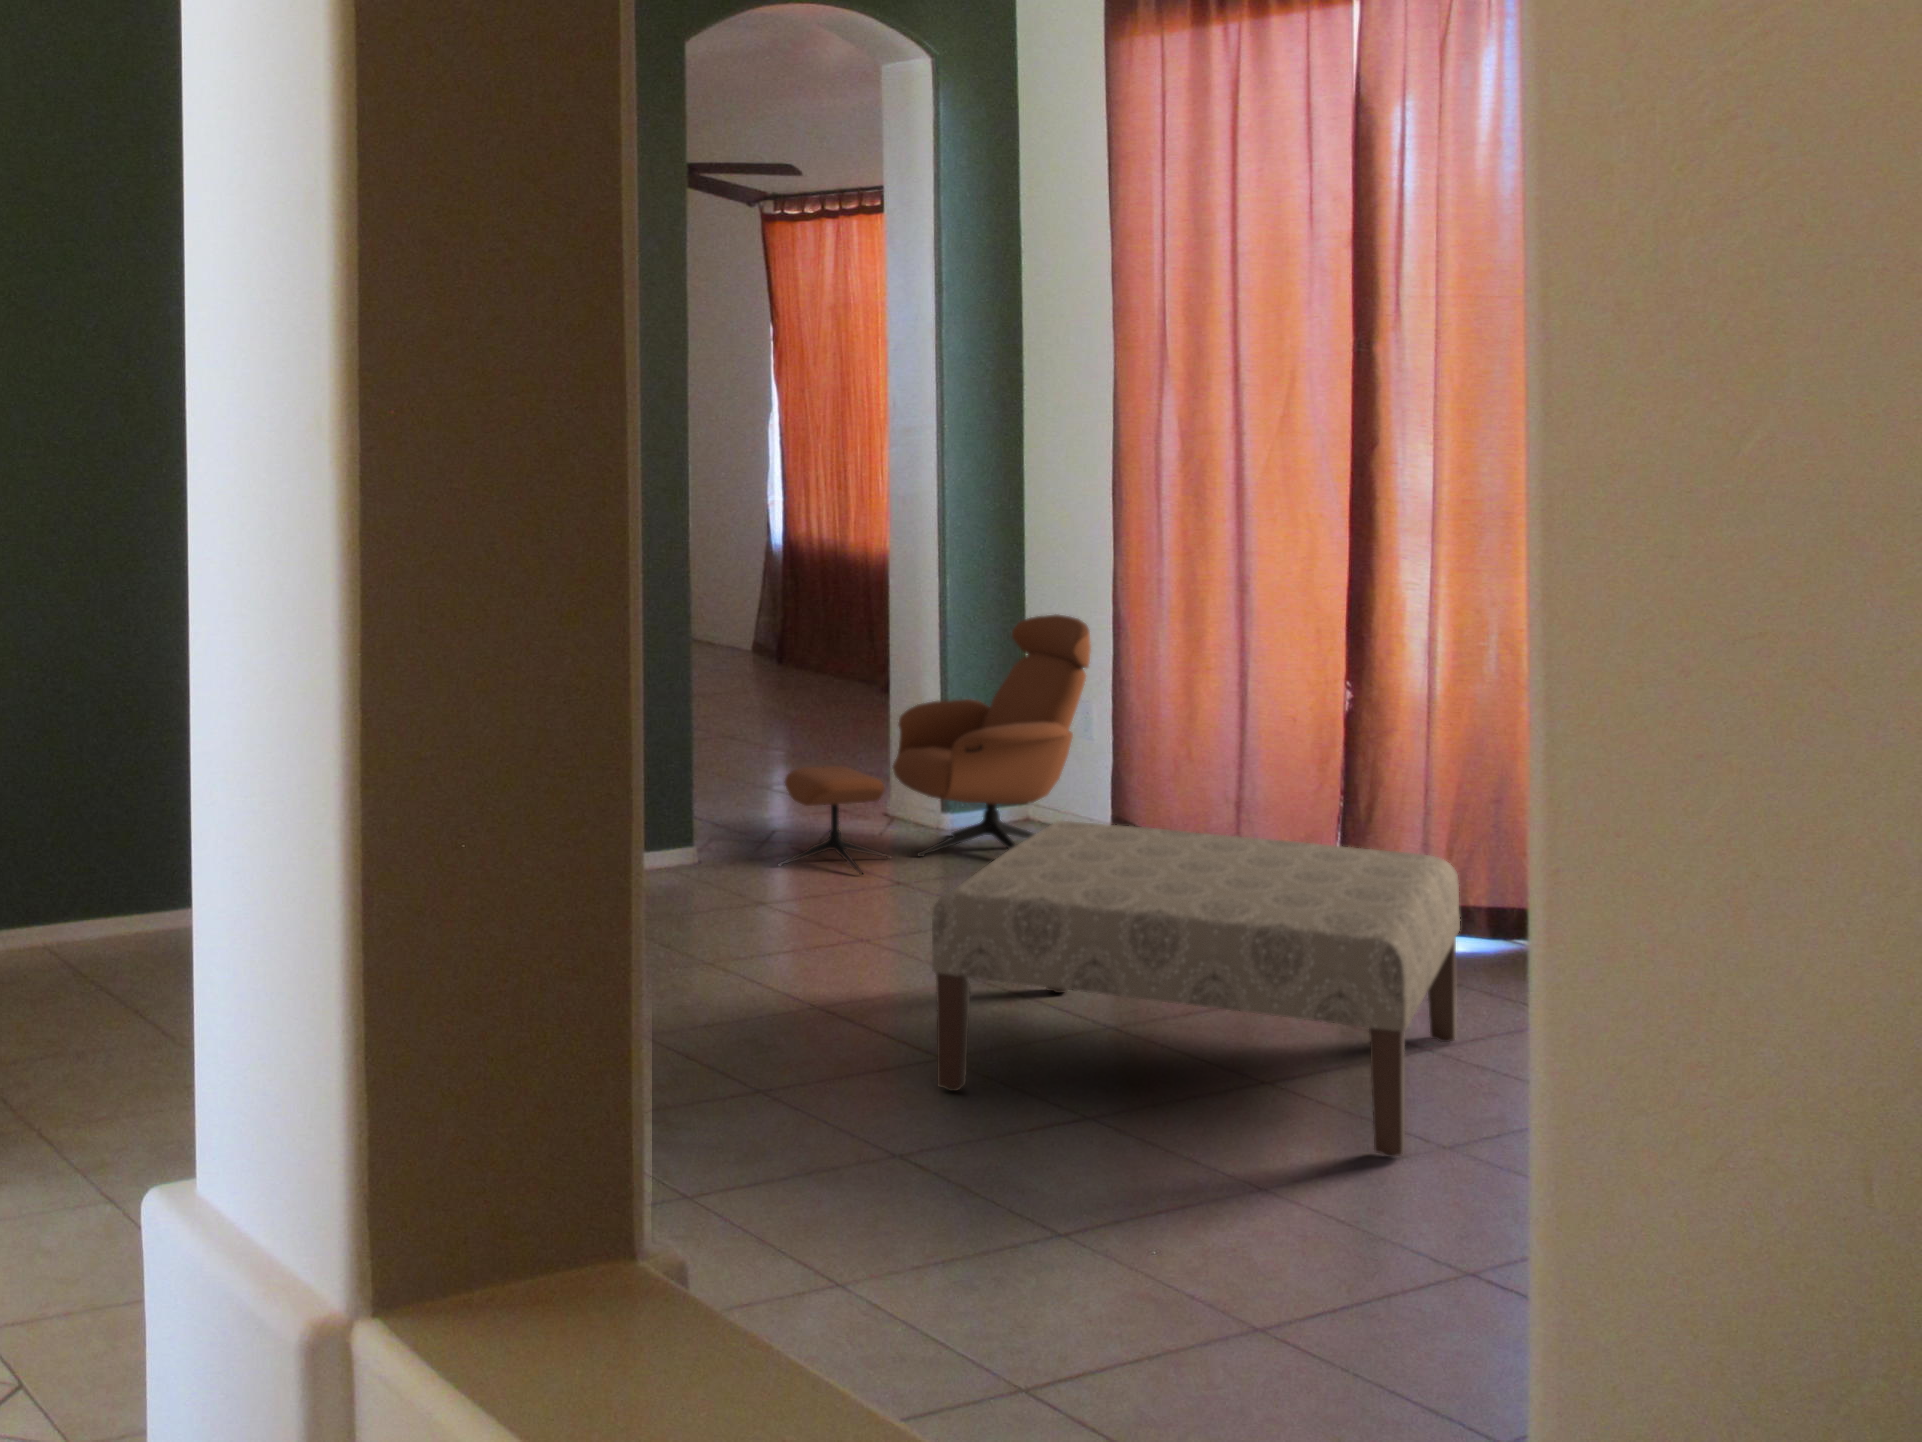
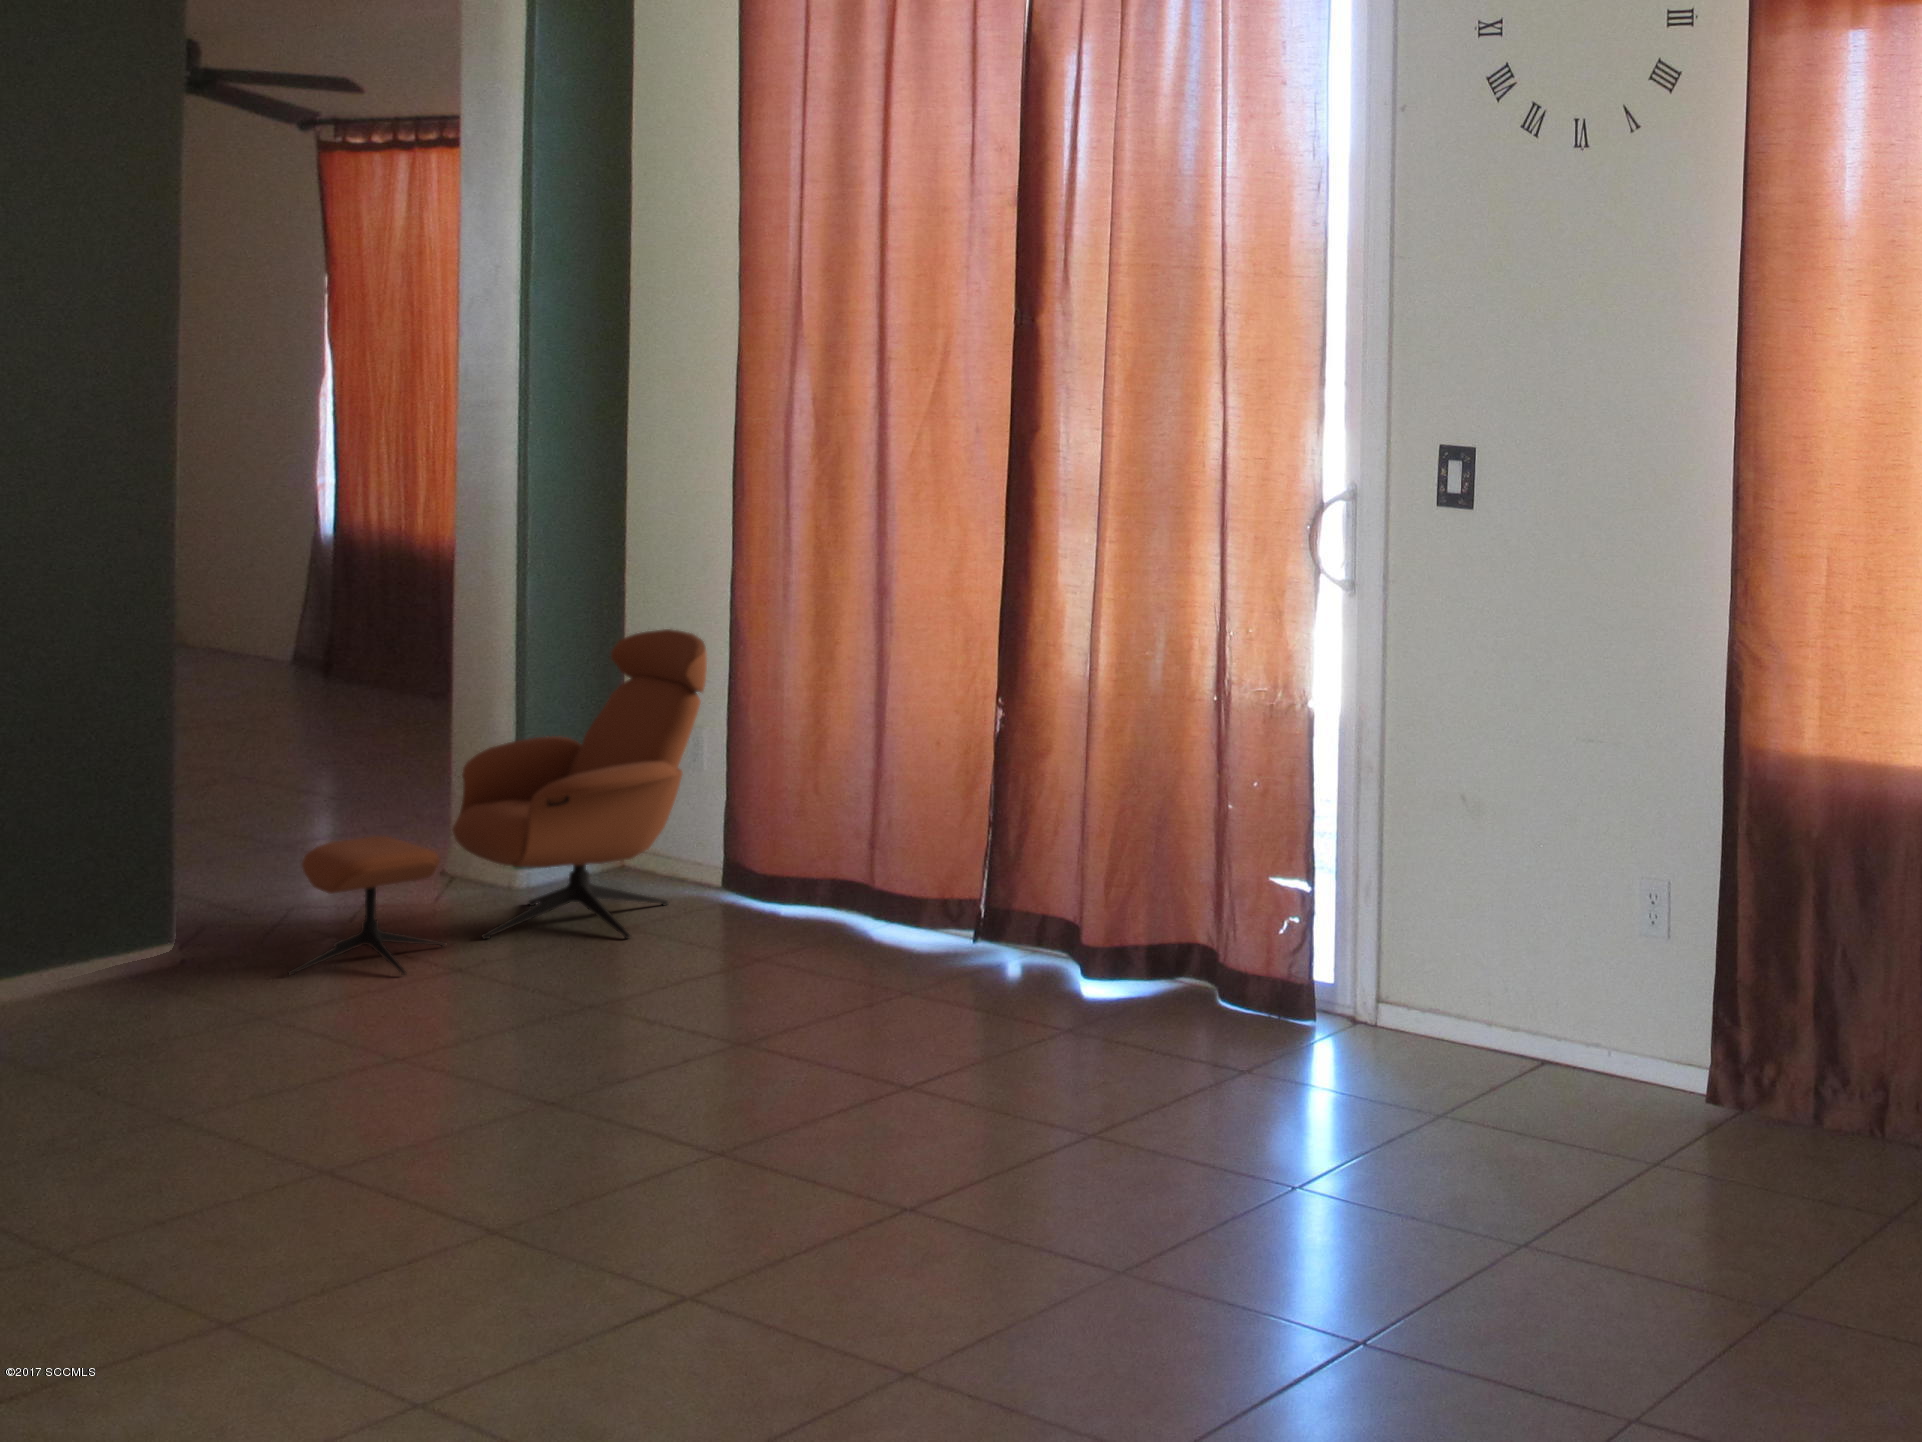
ottoman: present [932,821,1460,1157] -> none [482,902,1123,1299]

